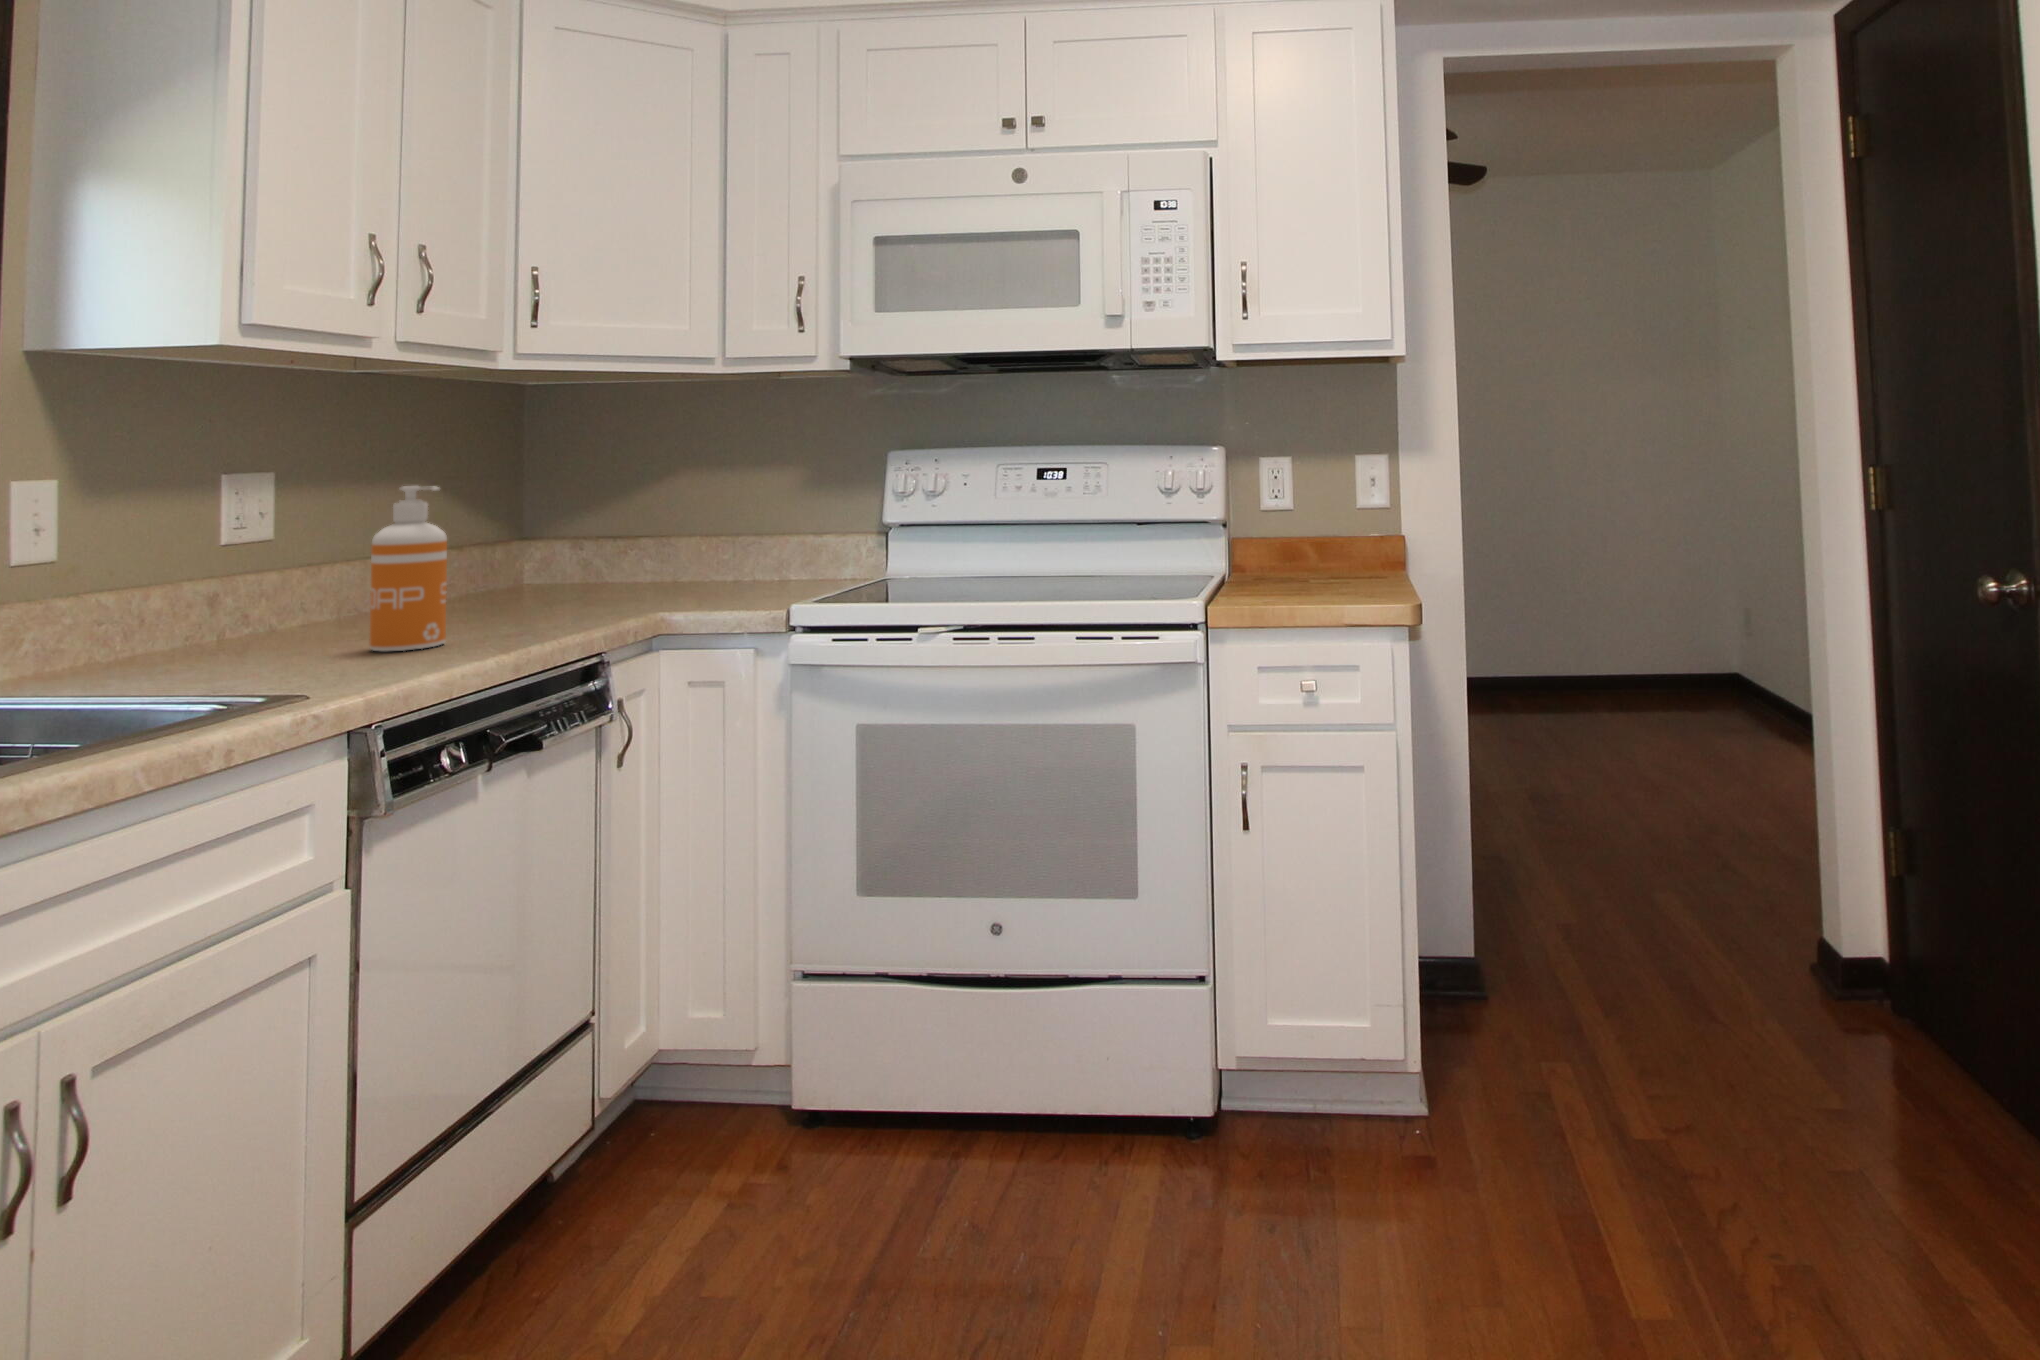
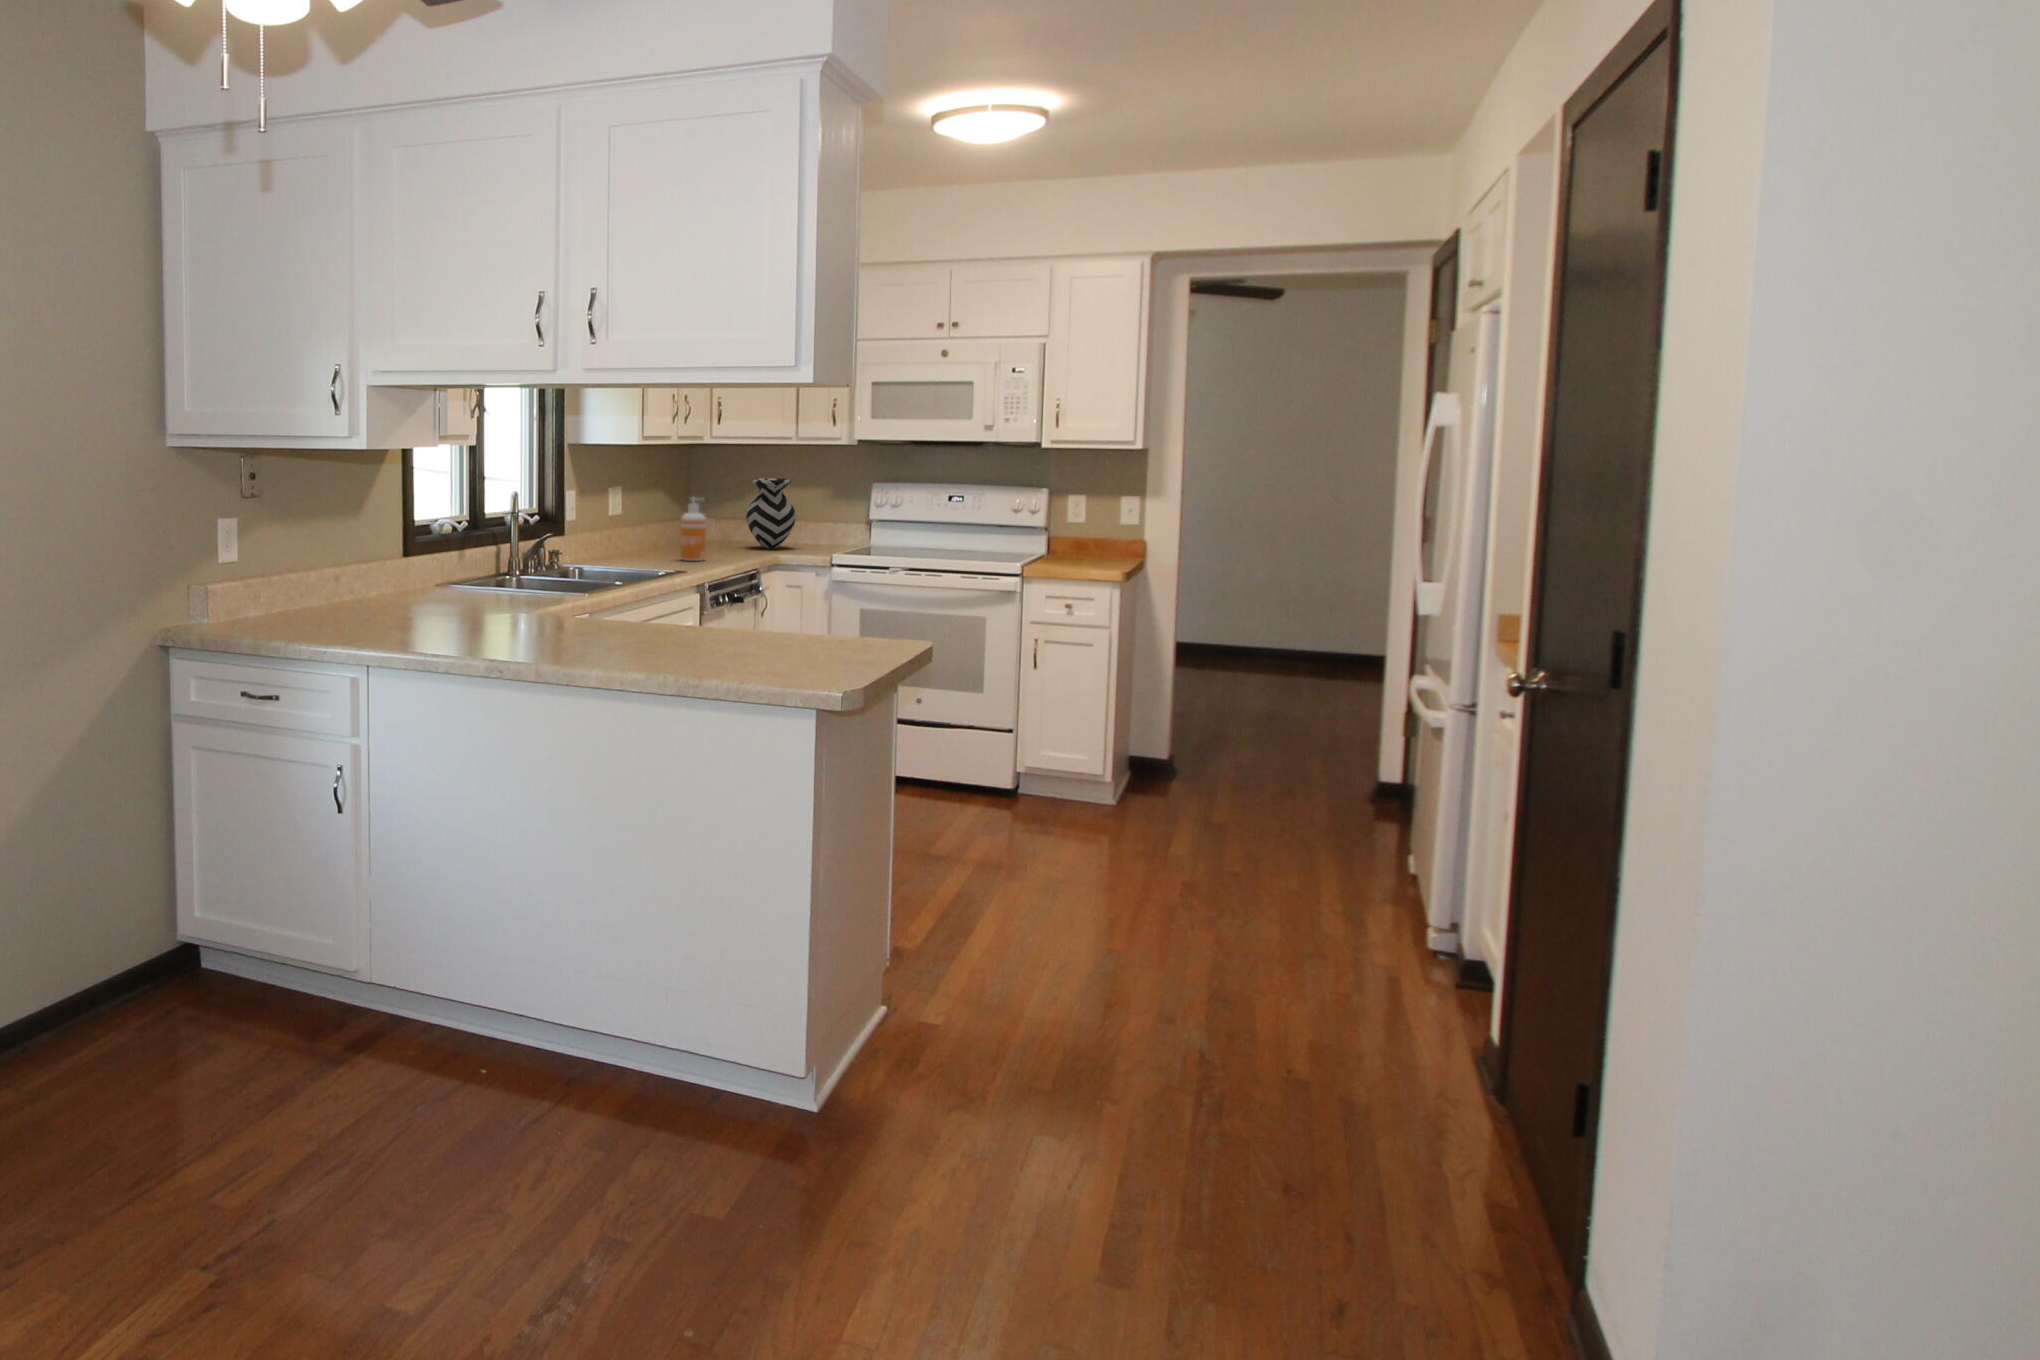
vase: none [612,448,725,599] -> present [746,478,796,549]

